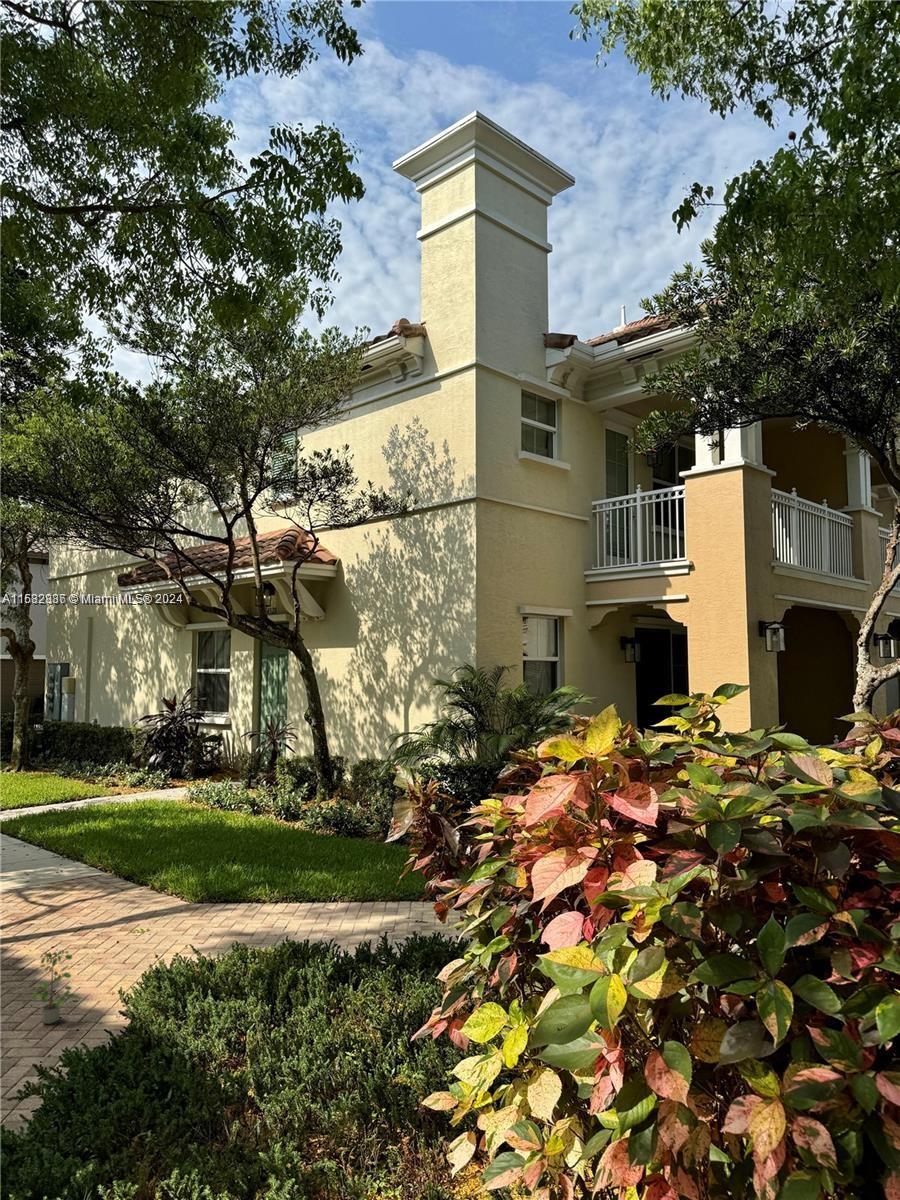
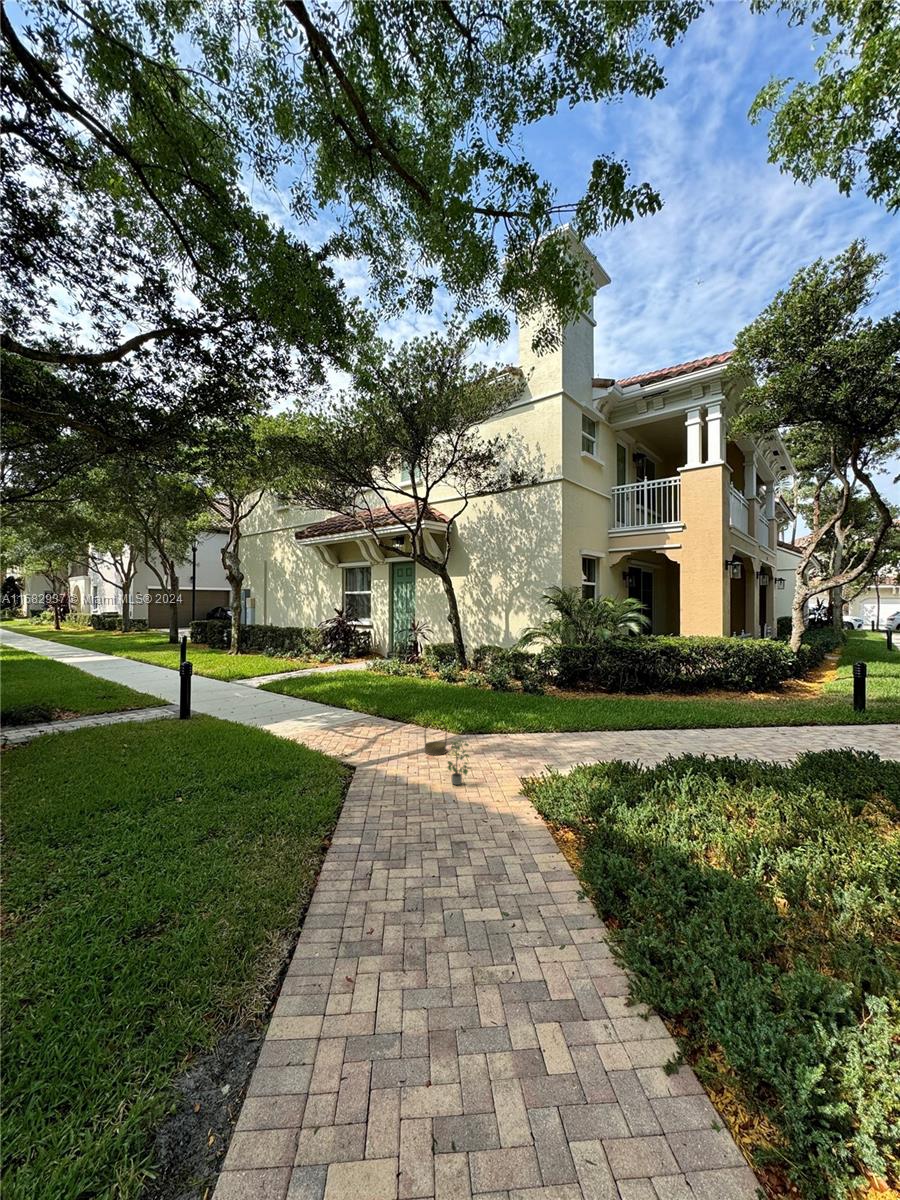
basket: none [76,906,115,967] -> present [424,719,447,755]

